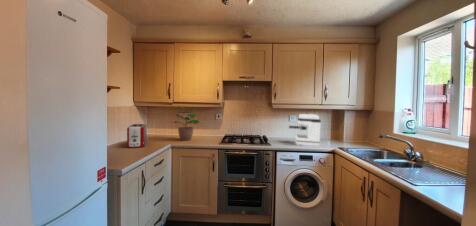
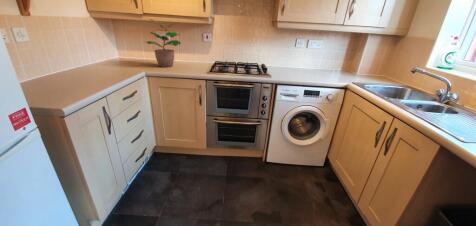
coffee maker: present [289,114,321,145] -> none [295,37,338,79]
toaster: present [126,124,148,148] -> none [80,43,116,76]

